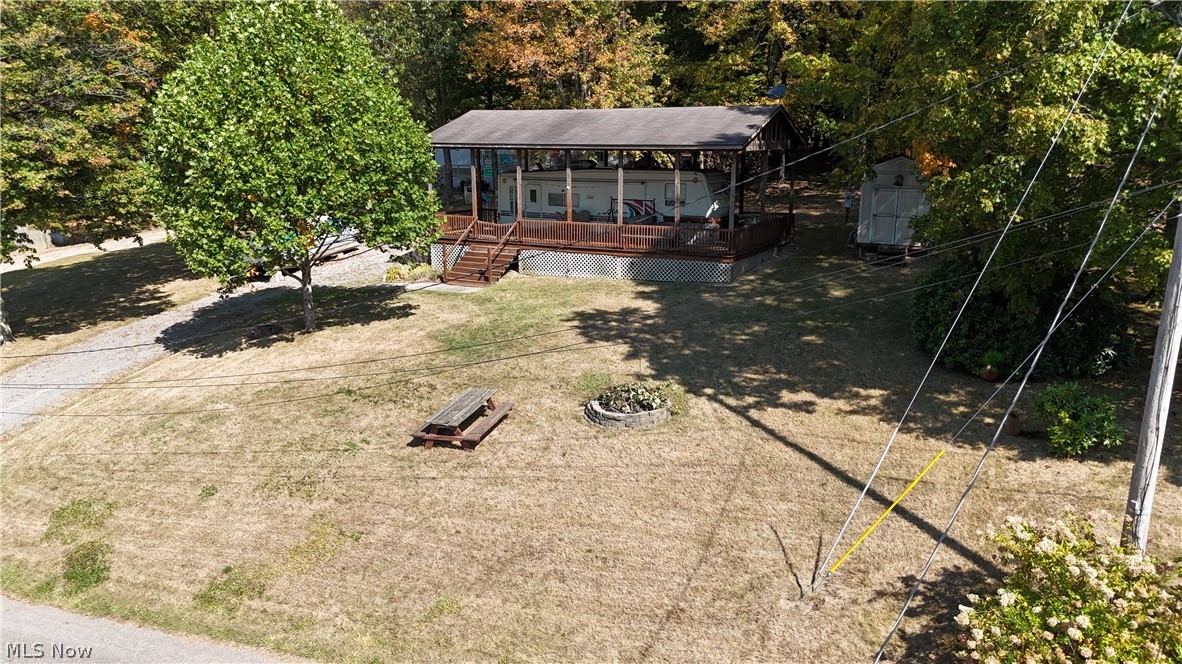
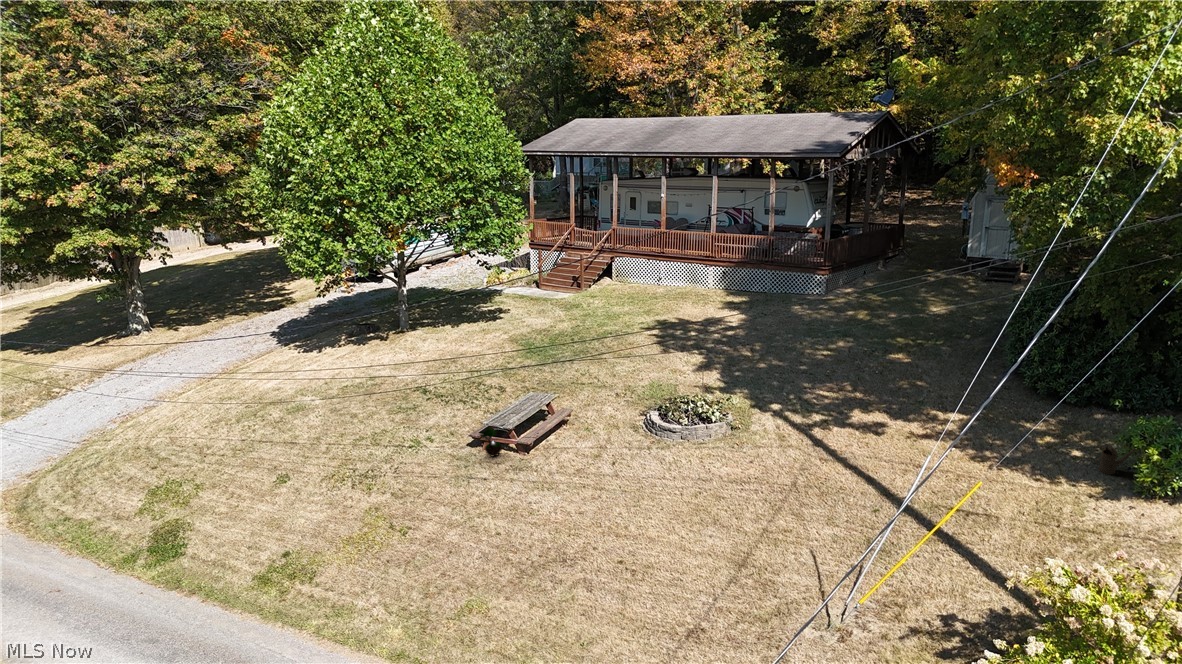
potted tree: present [980,351,1001,380] -> present [479,426,501,456]

